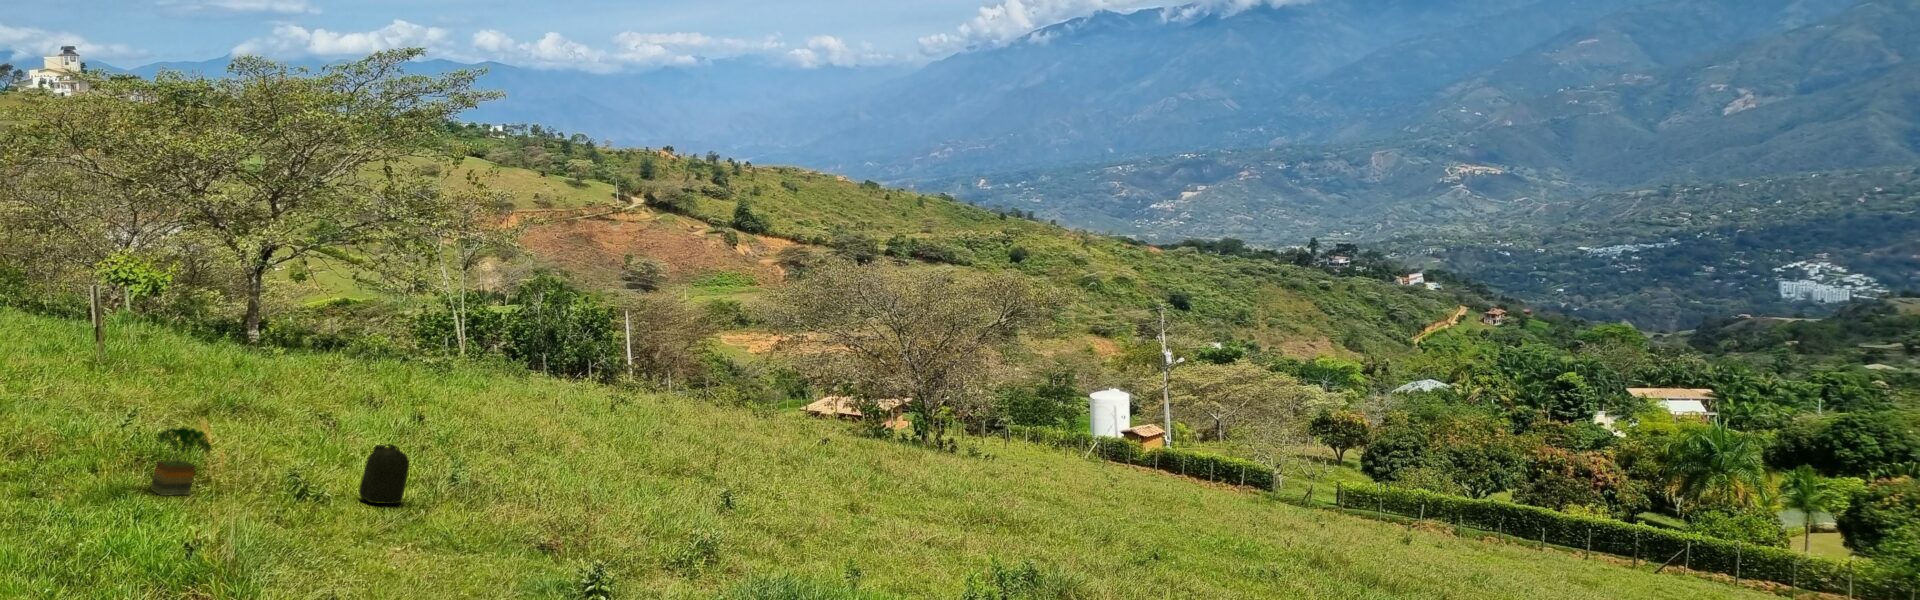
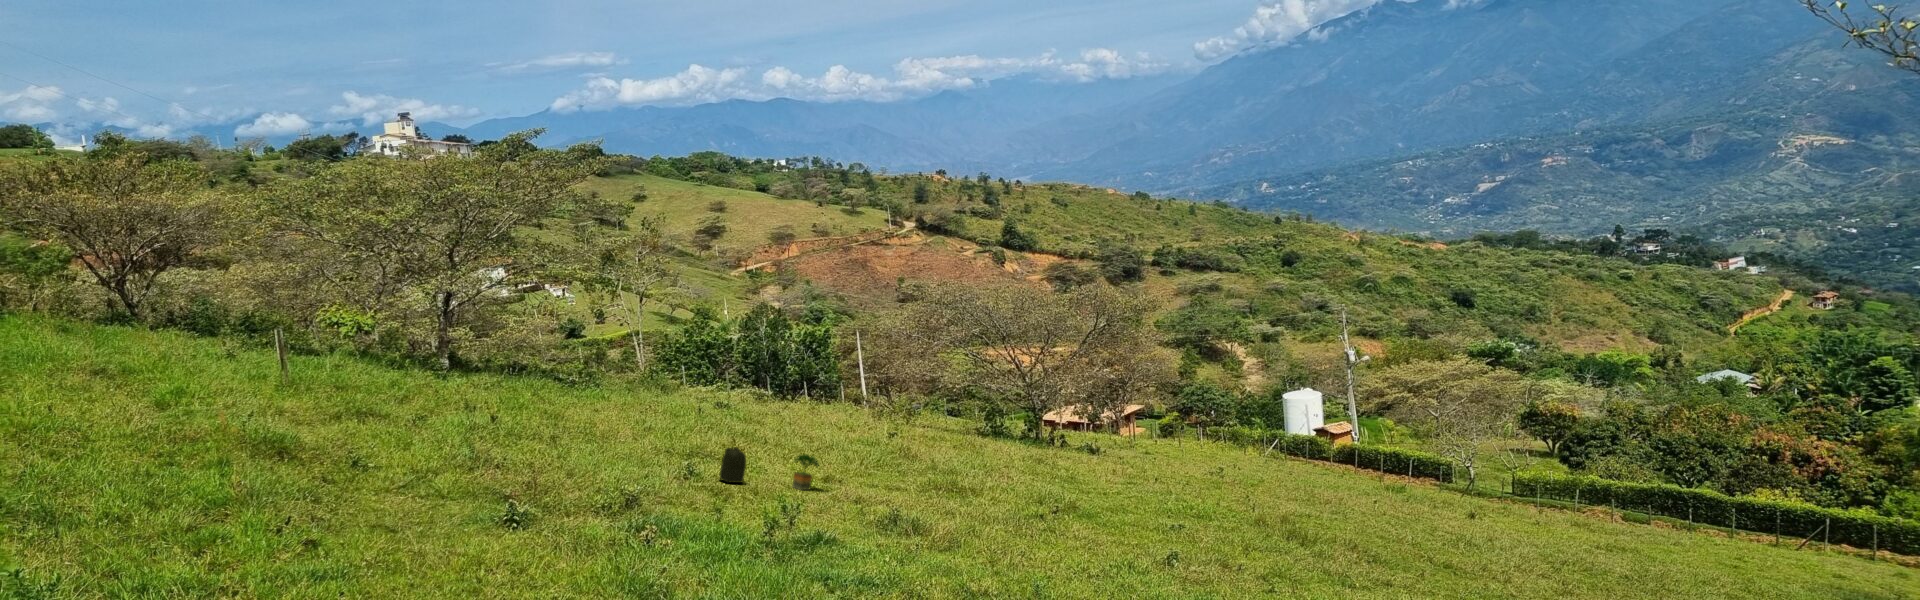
potted tree: present [151,427,212,496] -> present [792,454,819,490]

